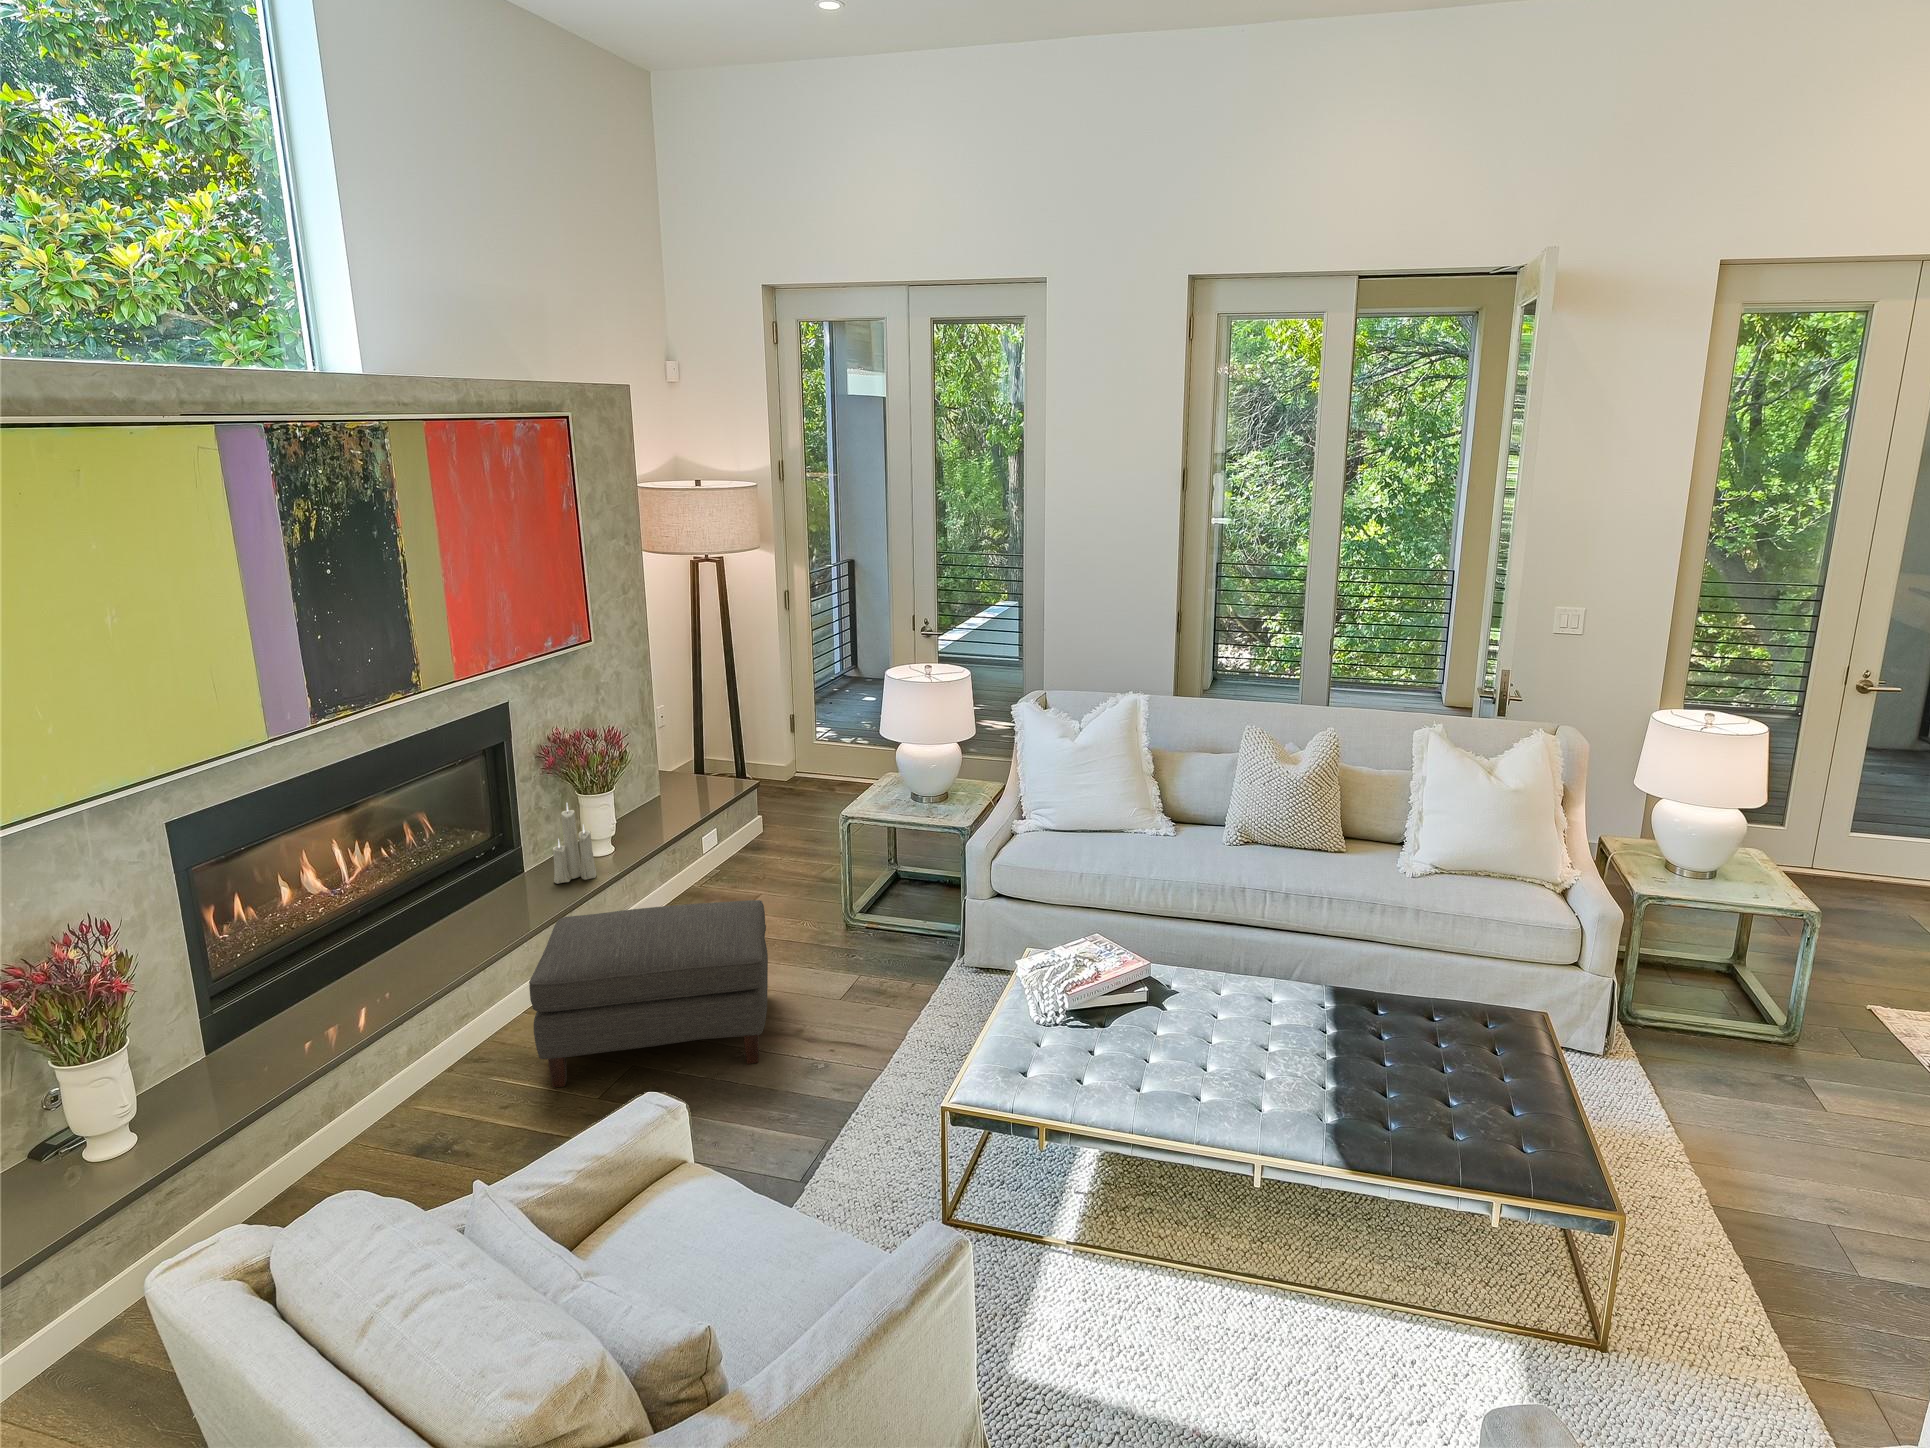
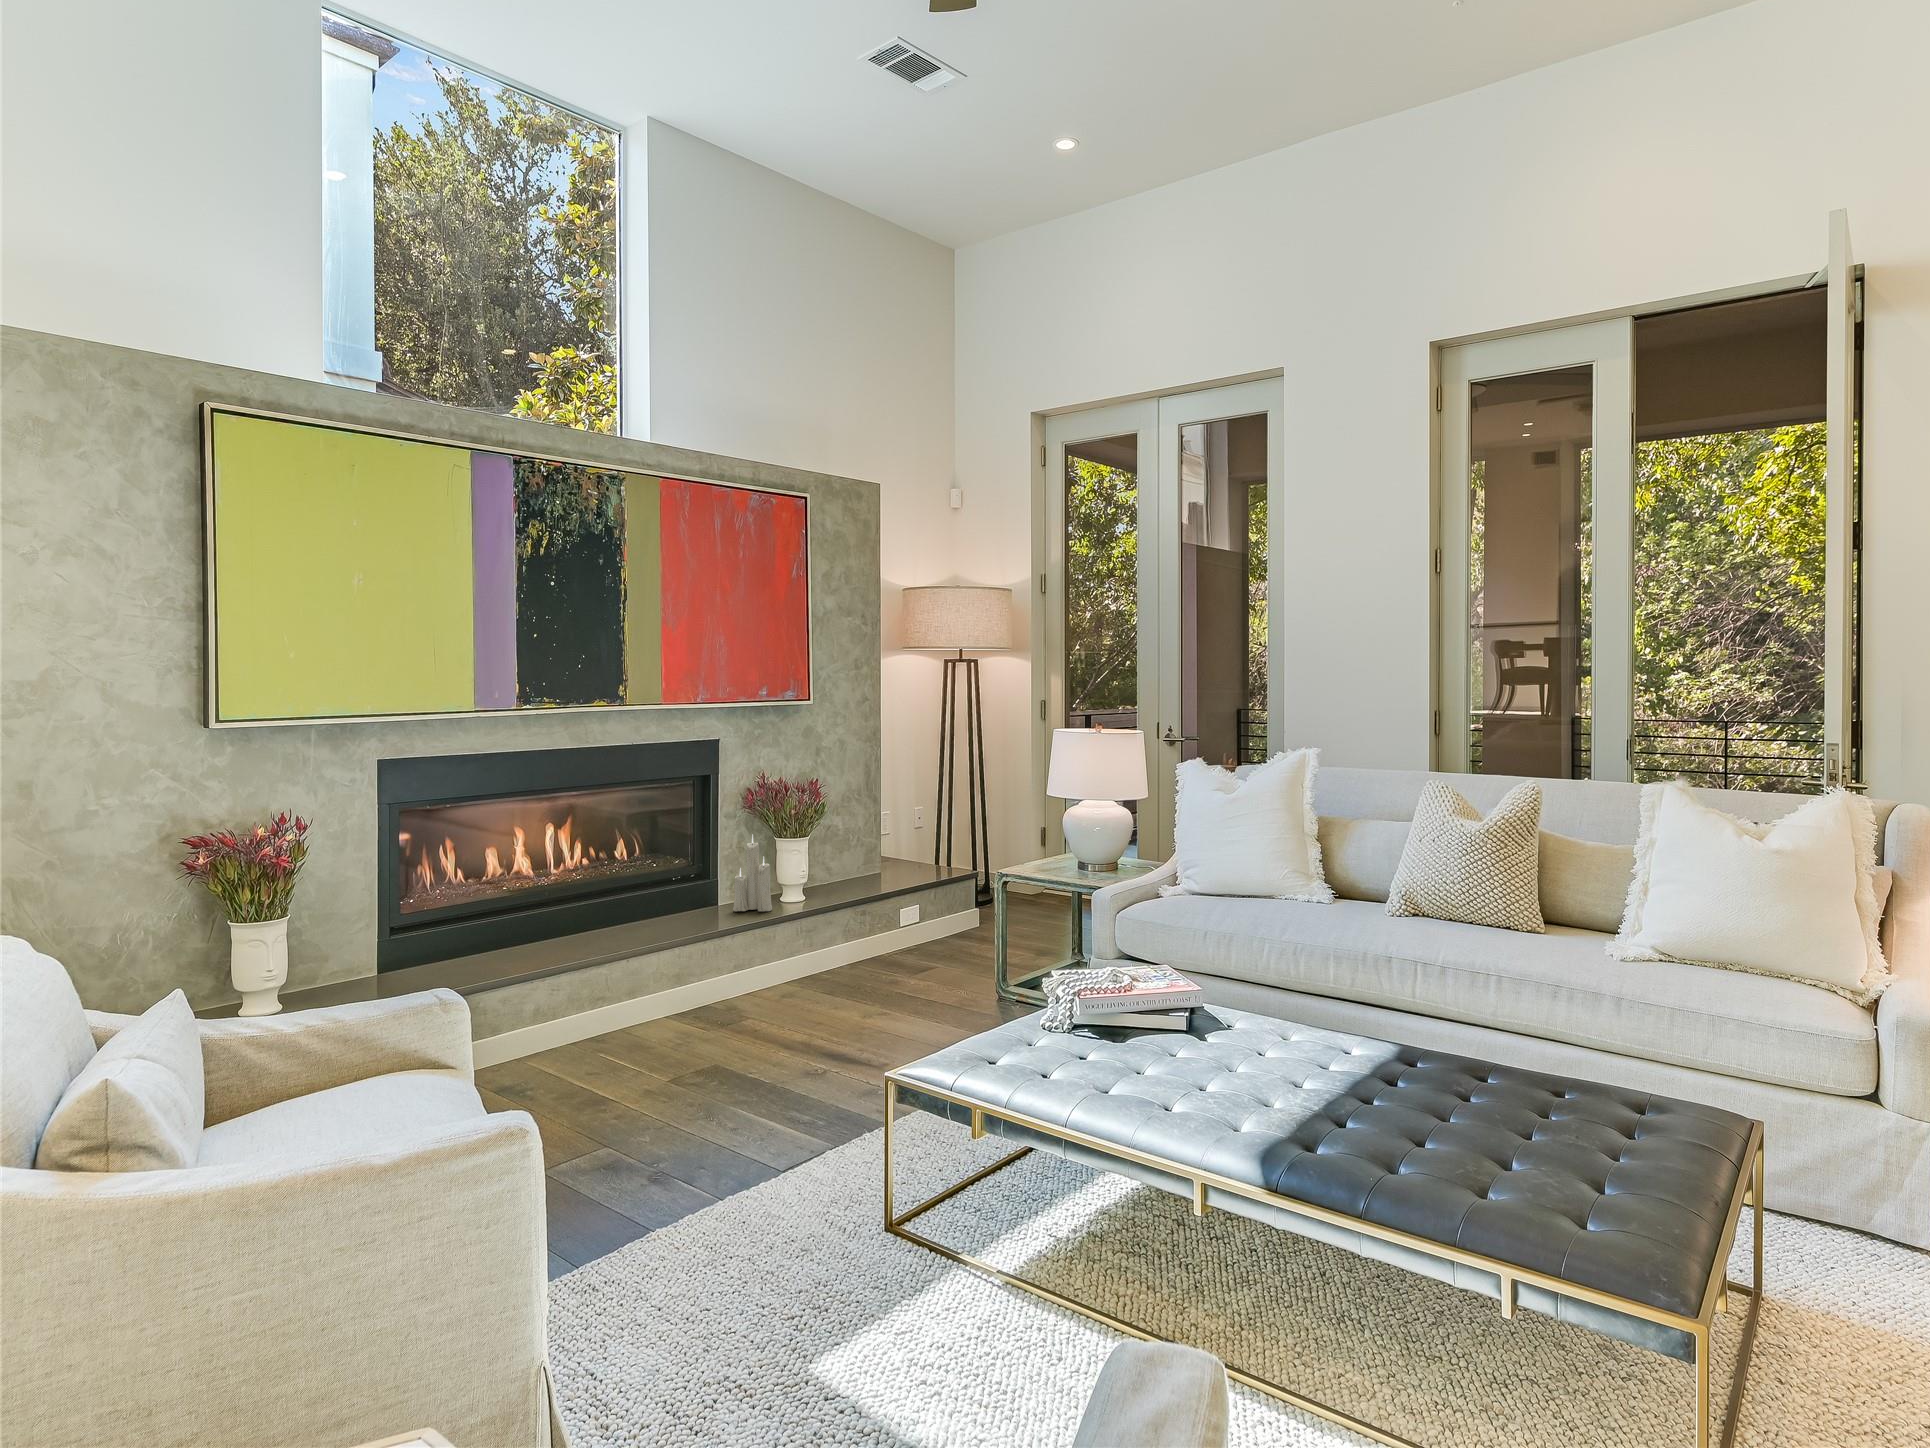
ottoman: present [529,900,768,1088] -> none [623,913,876,1074]

